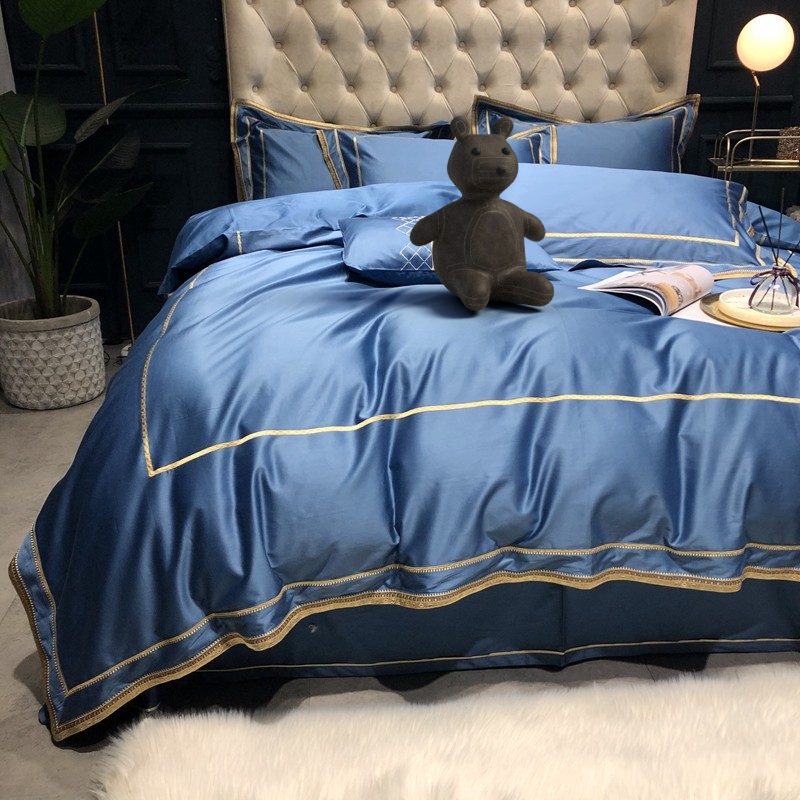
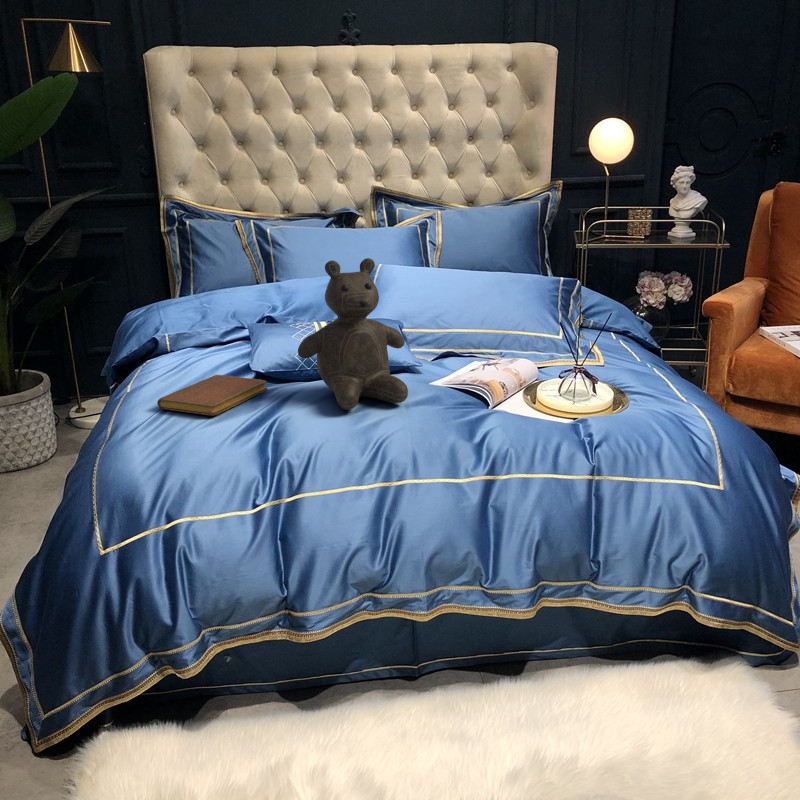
notebook: none [228,274,366,312] -> present [158,375,267,416]

